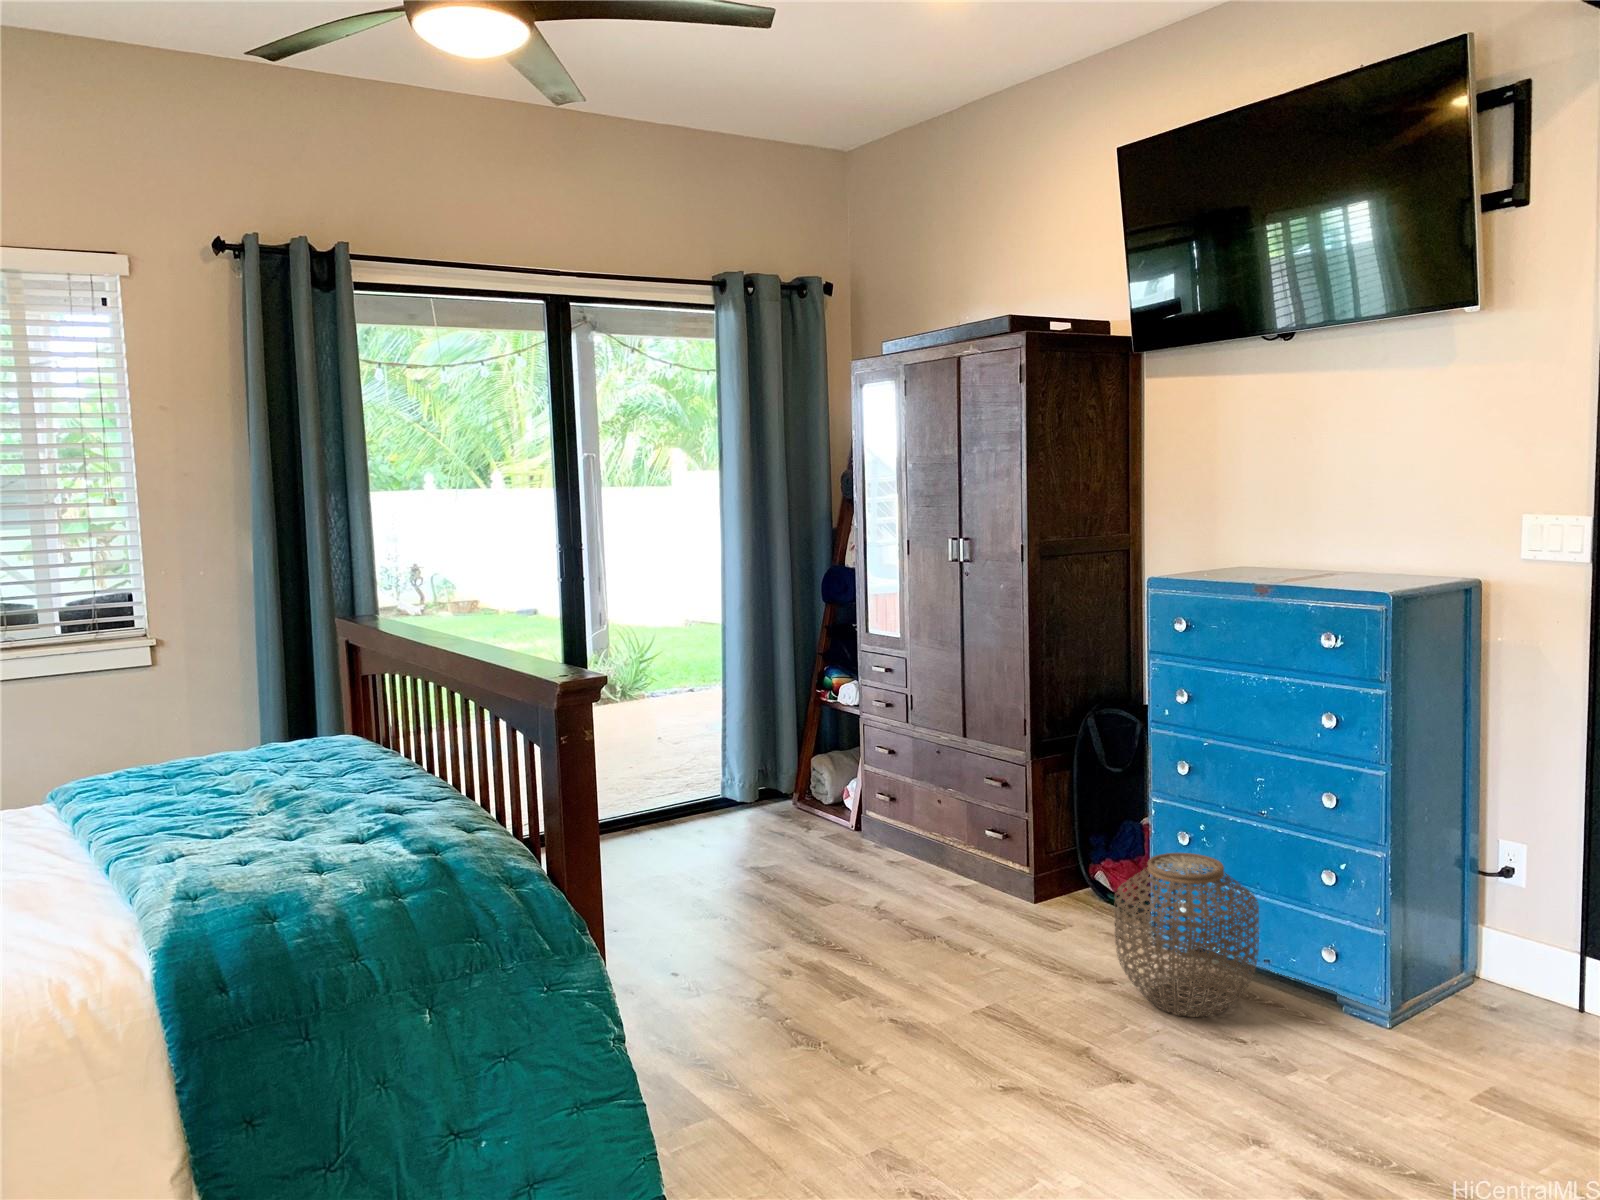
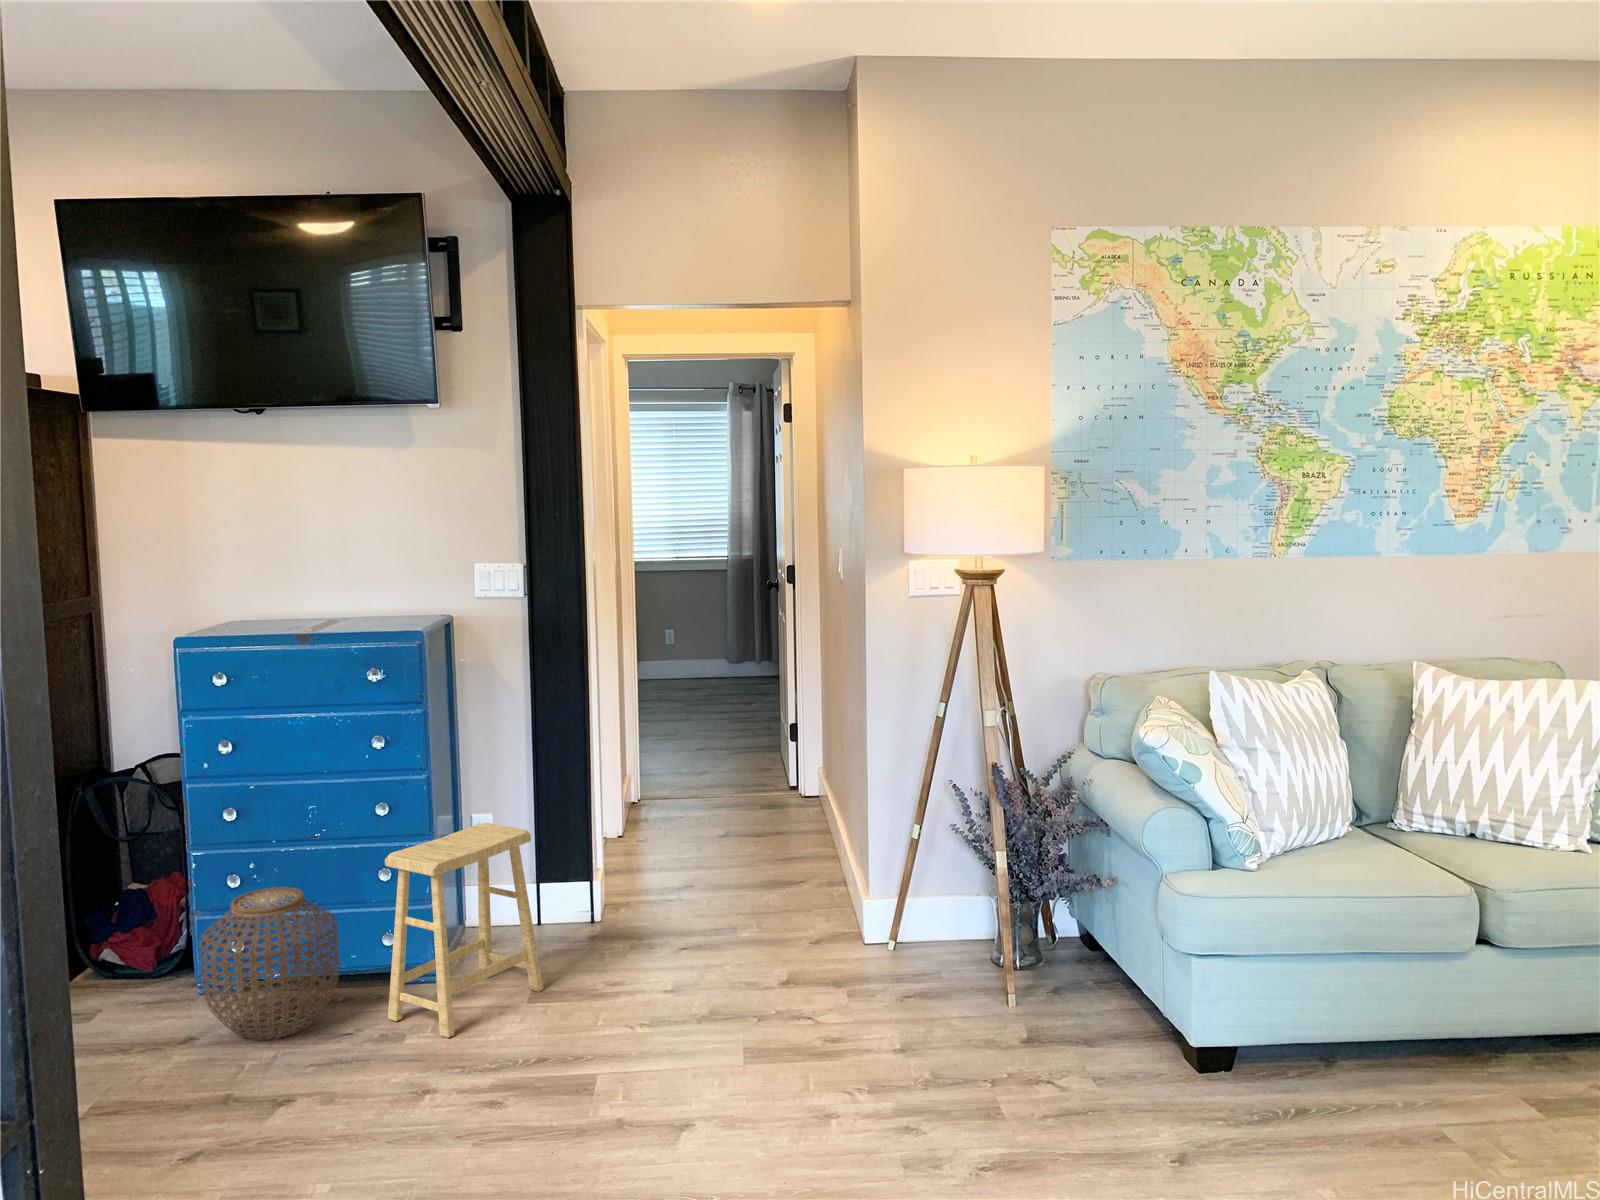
footstool: none [1292,847,1504,1093] -> present [385,823,543,1038]

